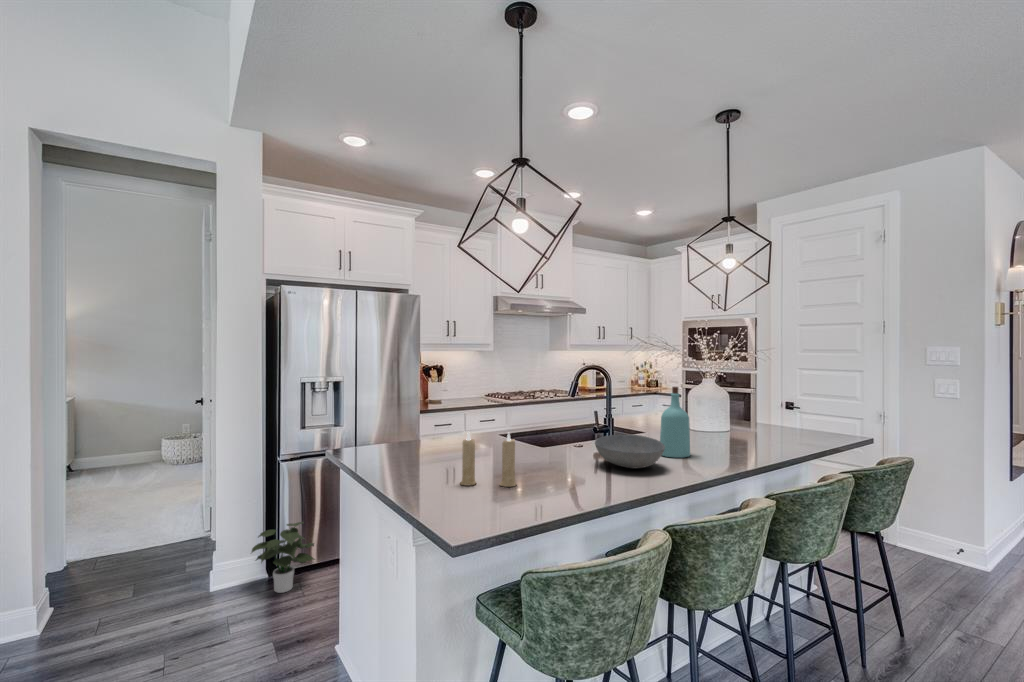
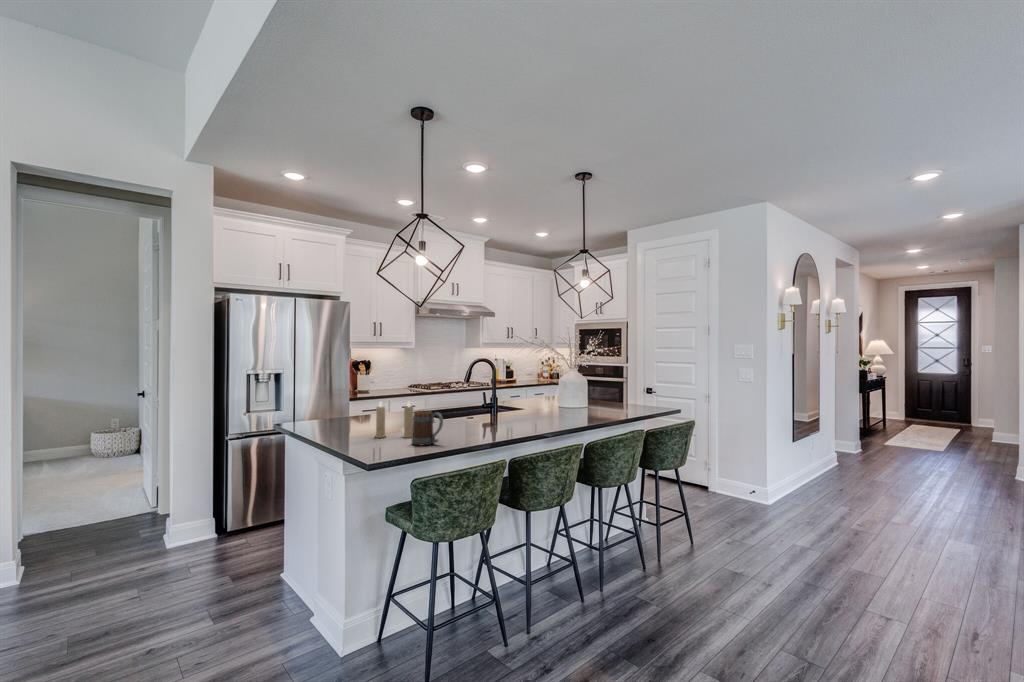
bottle: present [660,387,690,458] -> none [524,371,545,421]
bowl: present [595,434,665,468] -> none [474,405,521,427]
mug: none [517,450,566,507] -> present [412,410,443,445]
potted plant: present [252,522,315,593] -> none [204,488,260,544]

